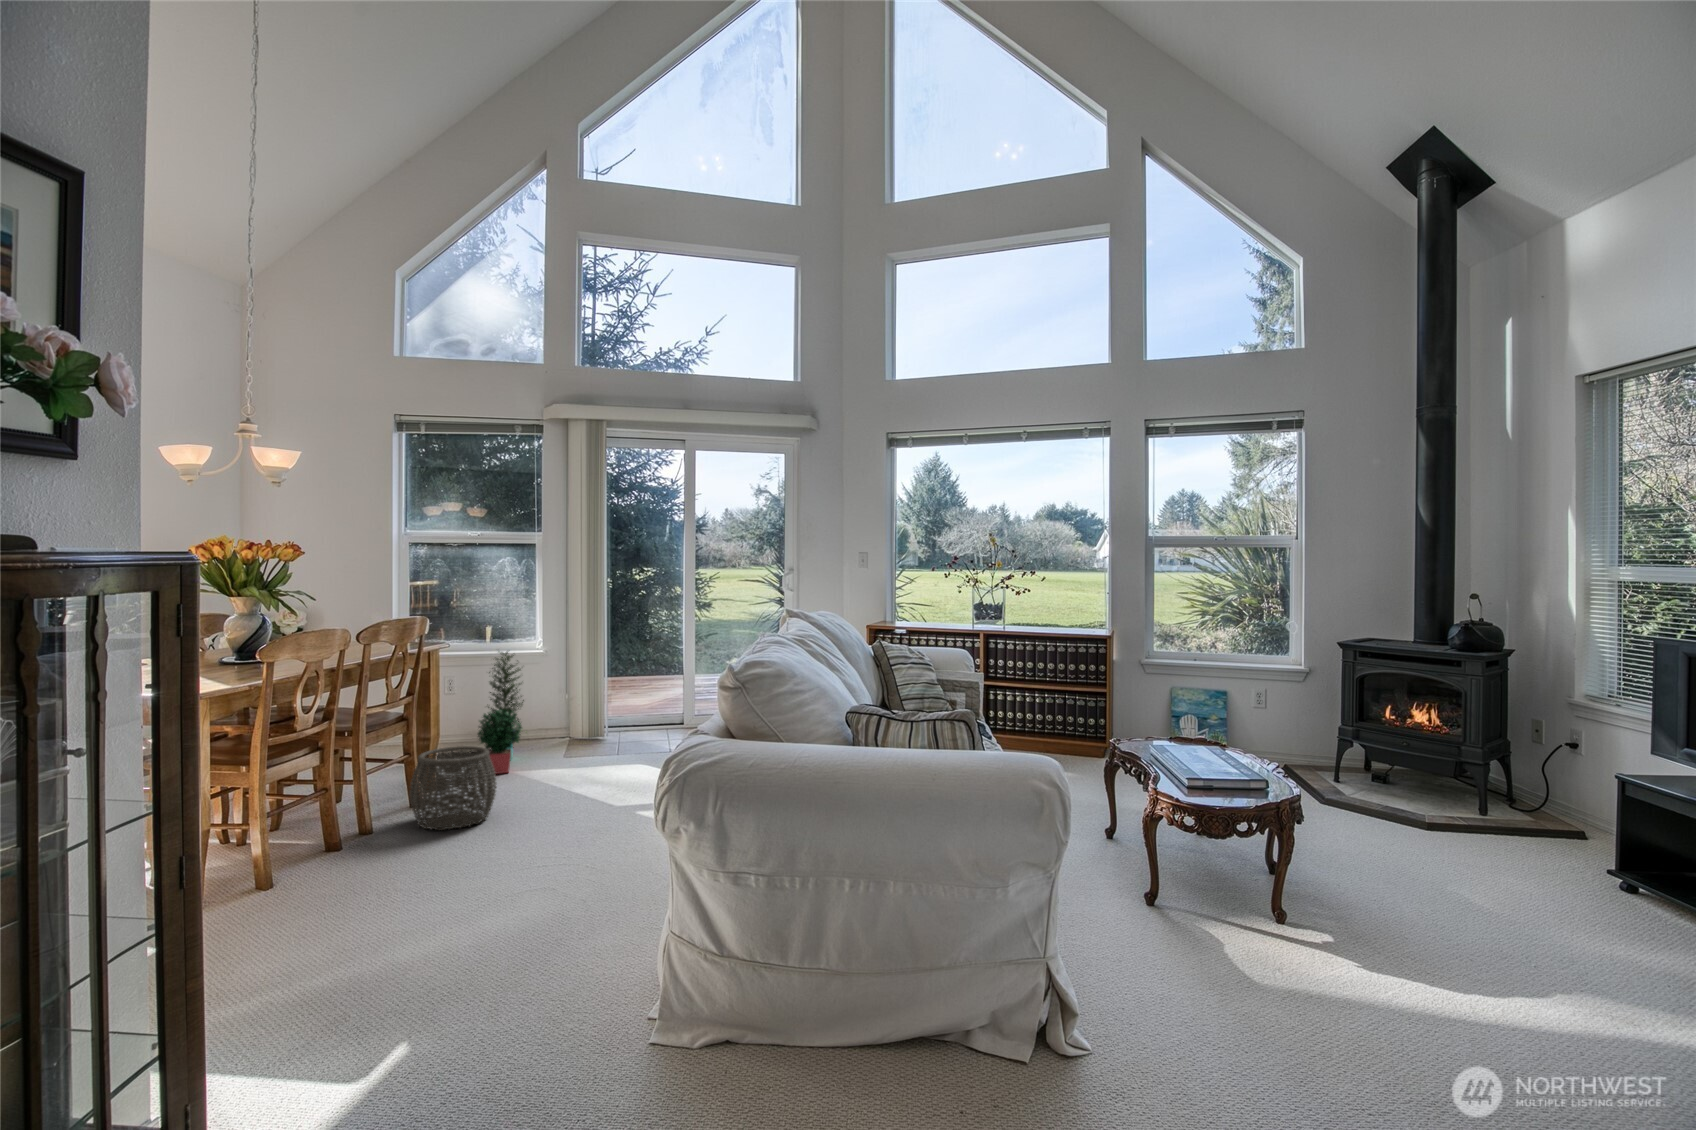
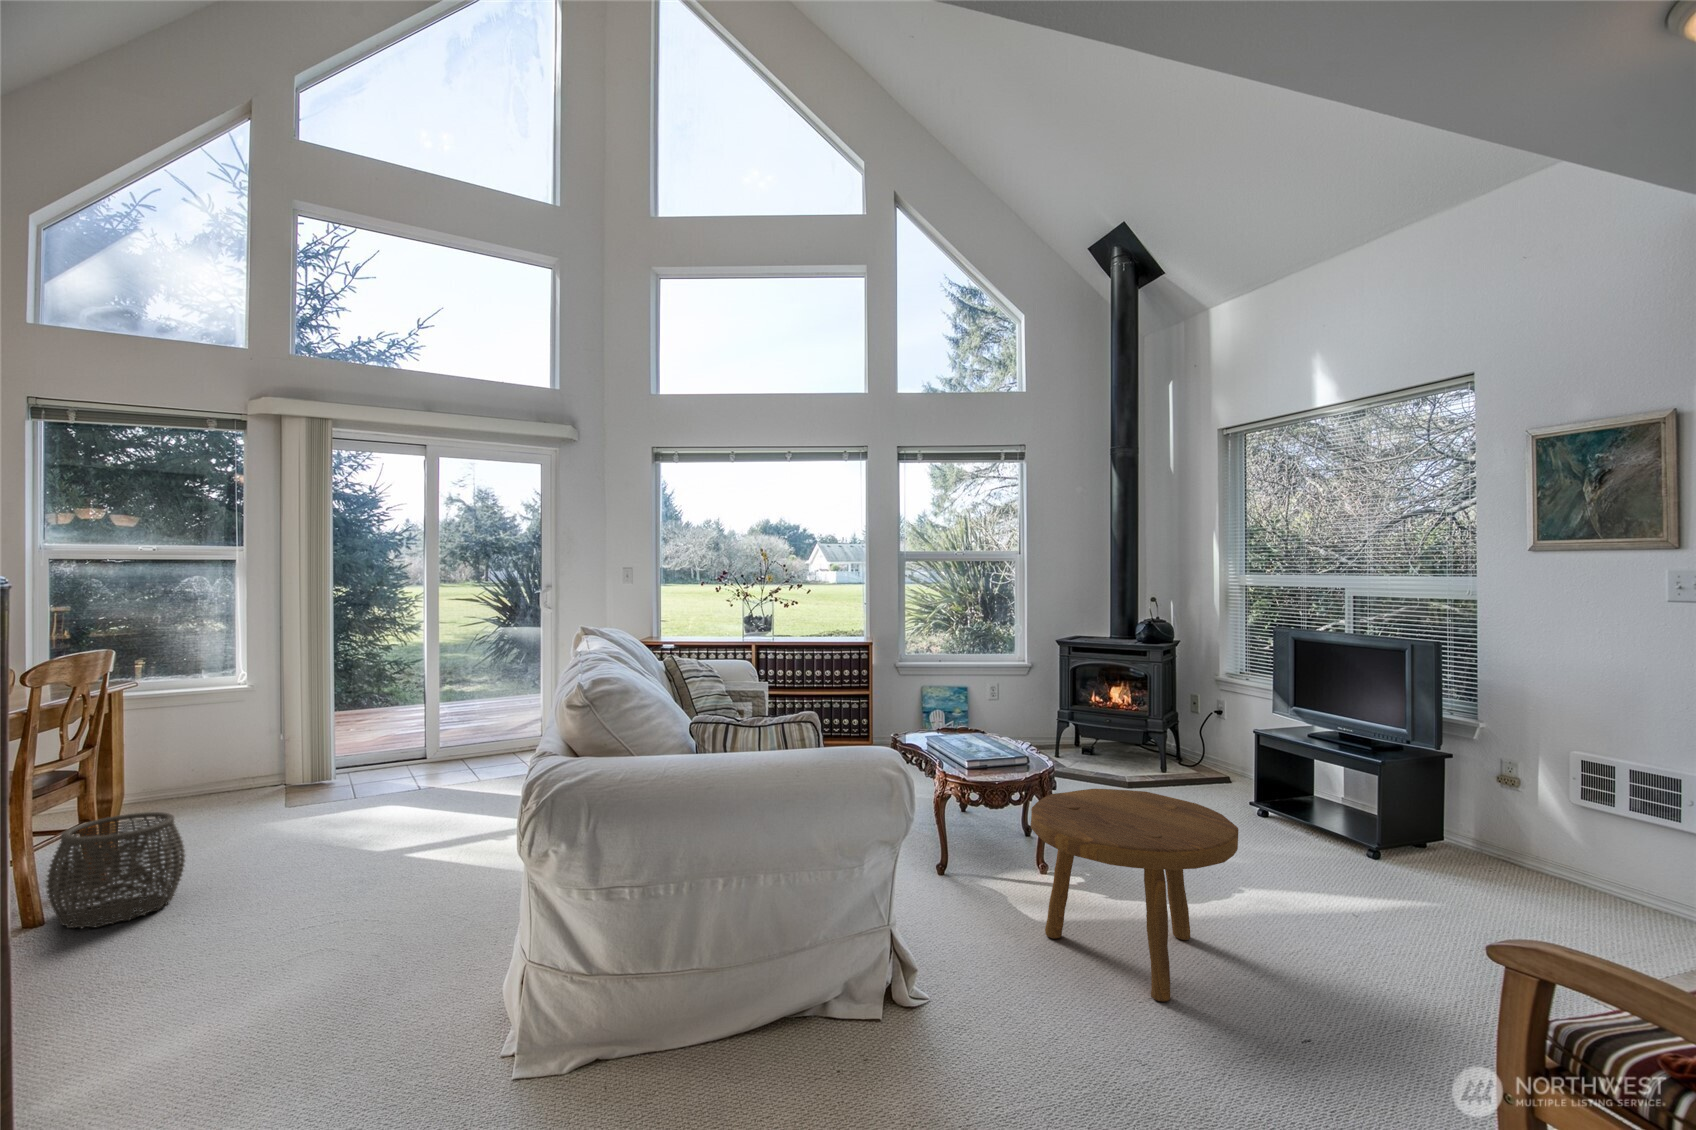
potted plant: present [478,652,524,774] -> none [152,684,227,840]
footstool: none [1232,803,1491,1039] -> present [1031,789,1238,1001]

